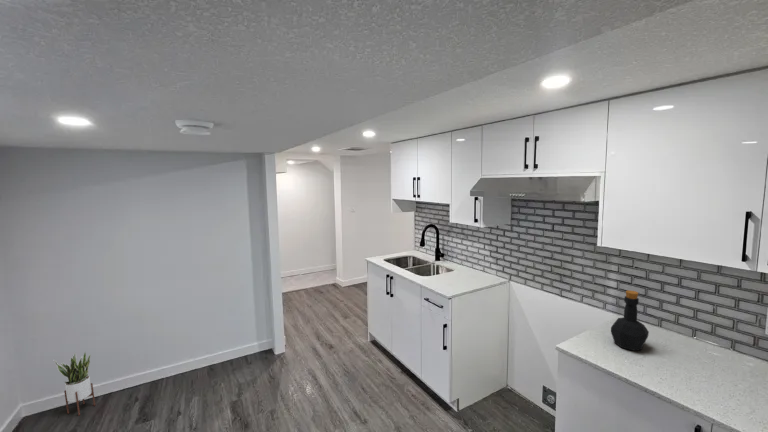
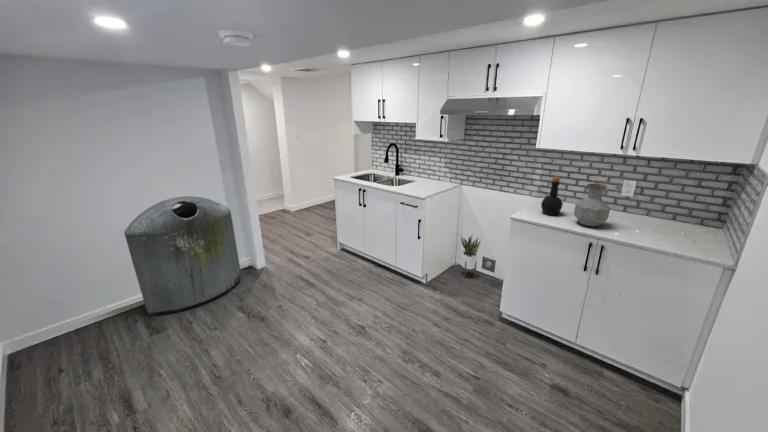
trash can: none [137,275,252,401] -> present [124,196,241,315]
vase: none [664,310,734,387] -> present [574,184,610,227]
potted plant: present [53,352,95,415] -> present [460,233,481,278]

